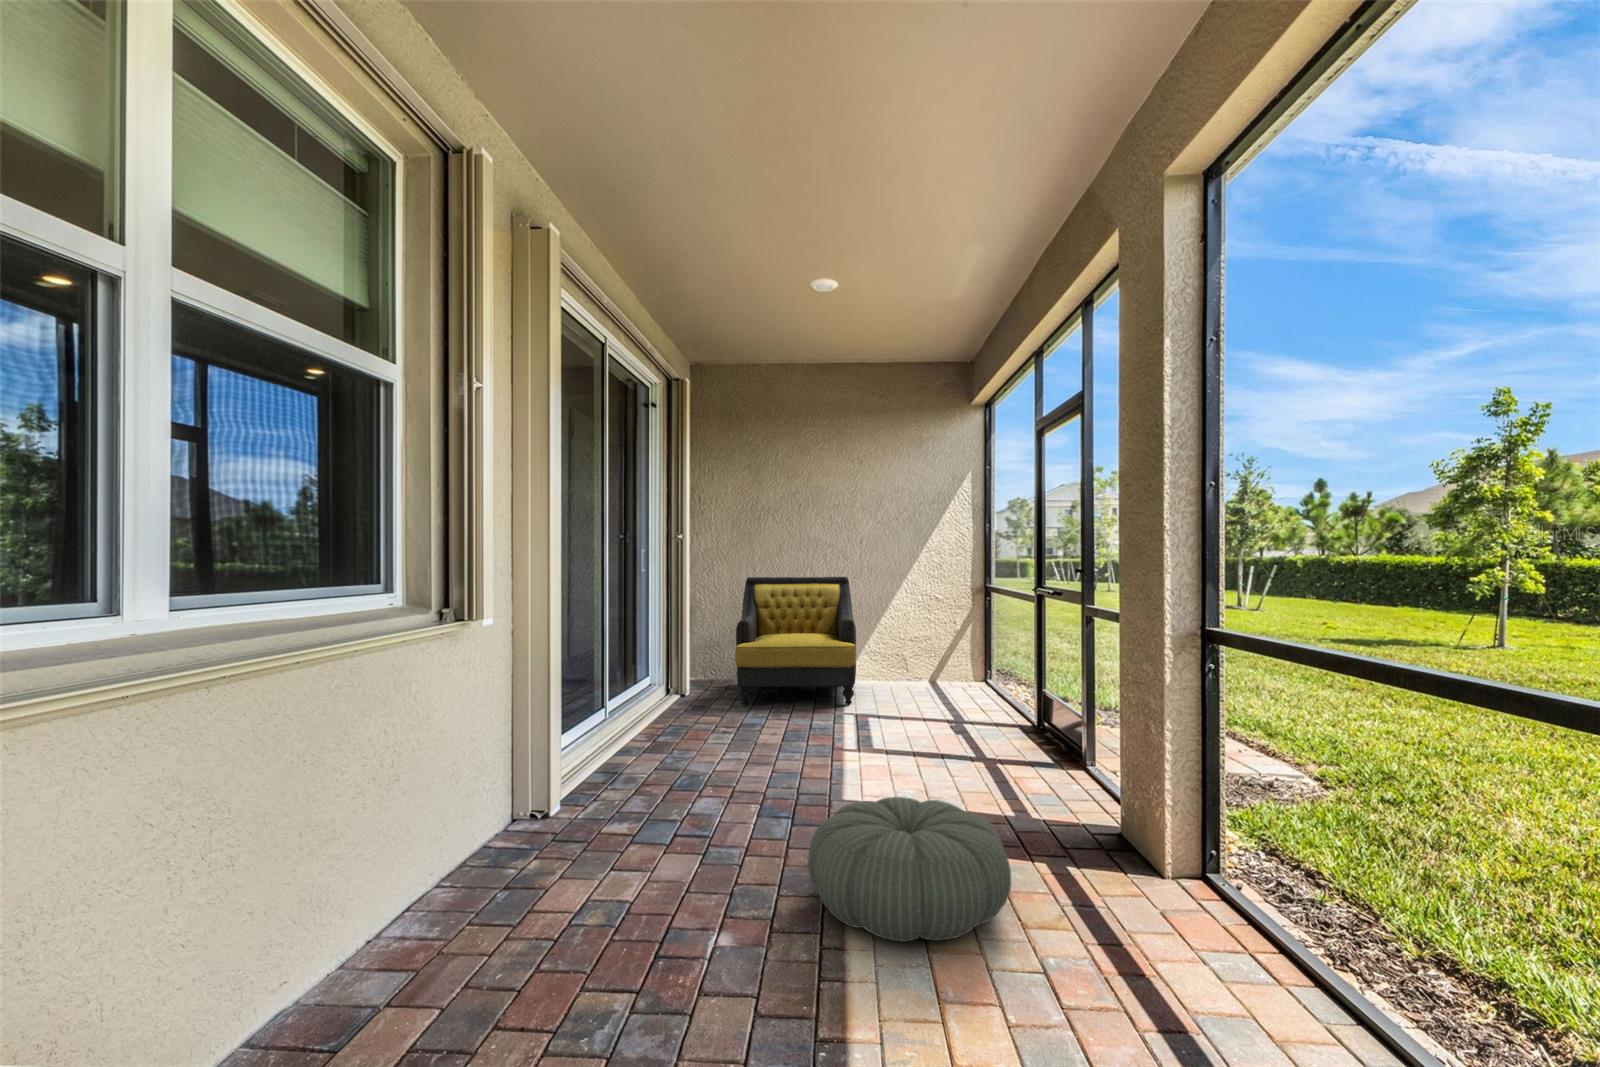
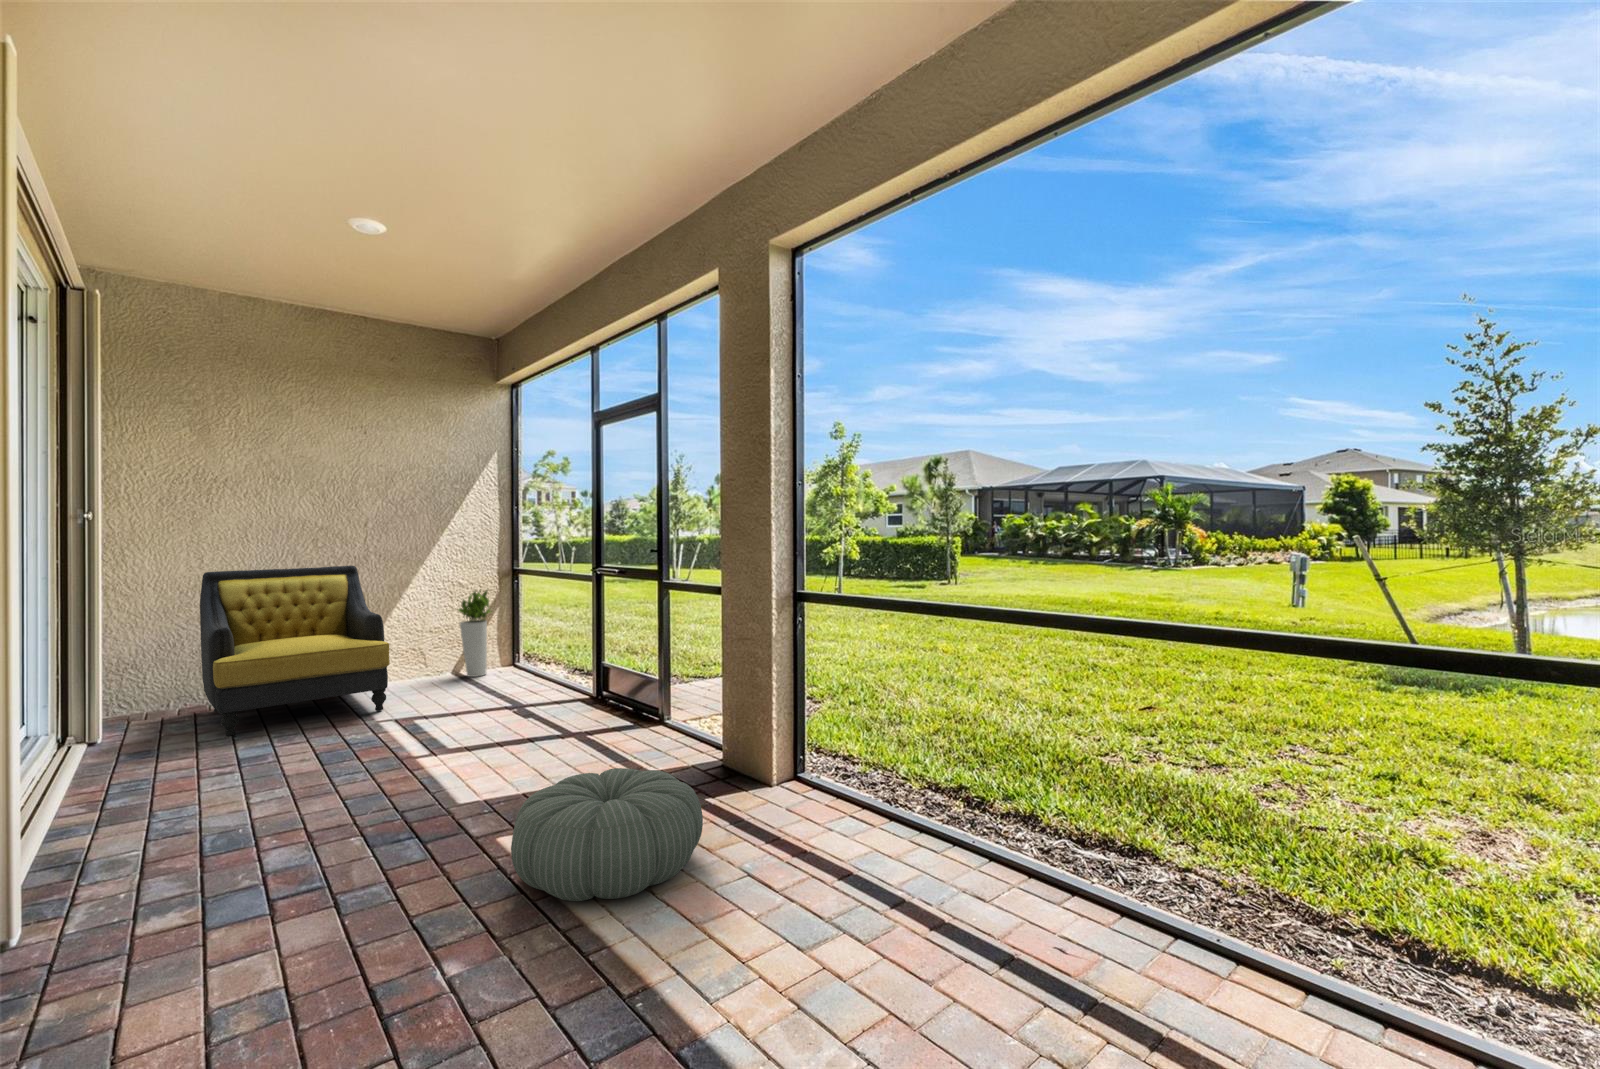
planter: none [926,603,963,687] -> present [458,590,490,677]

